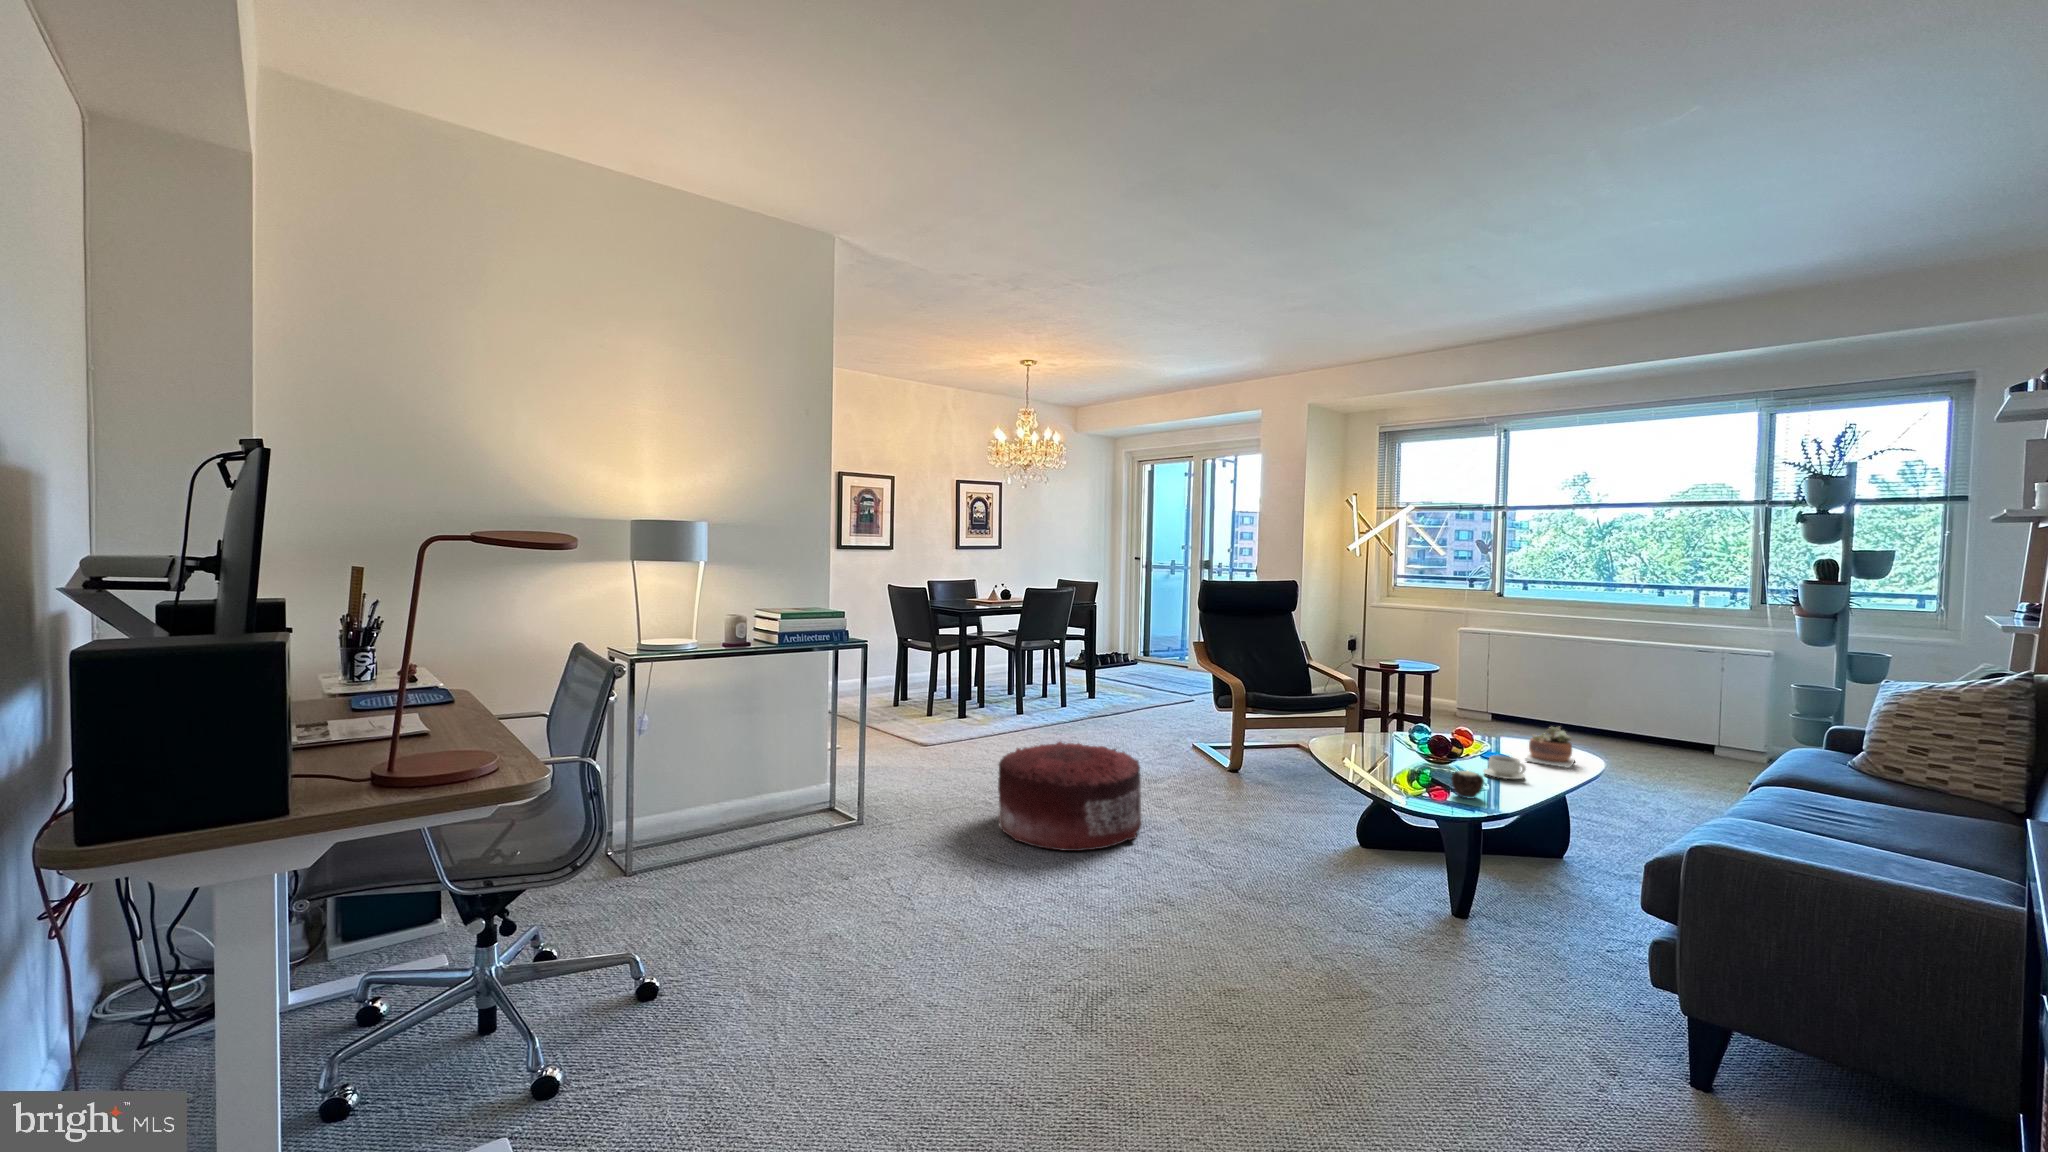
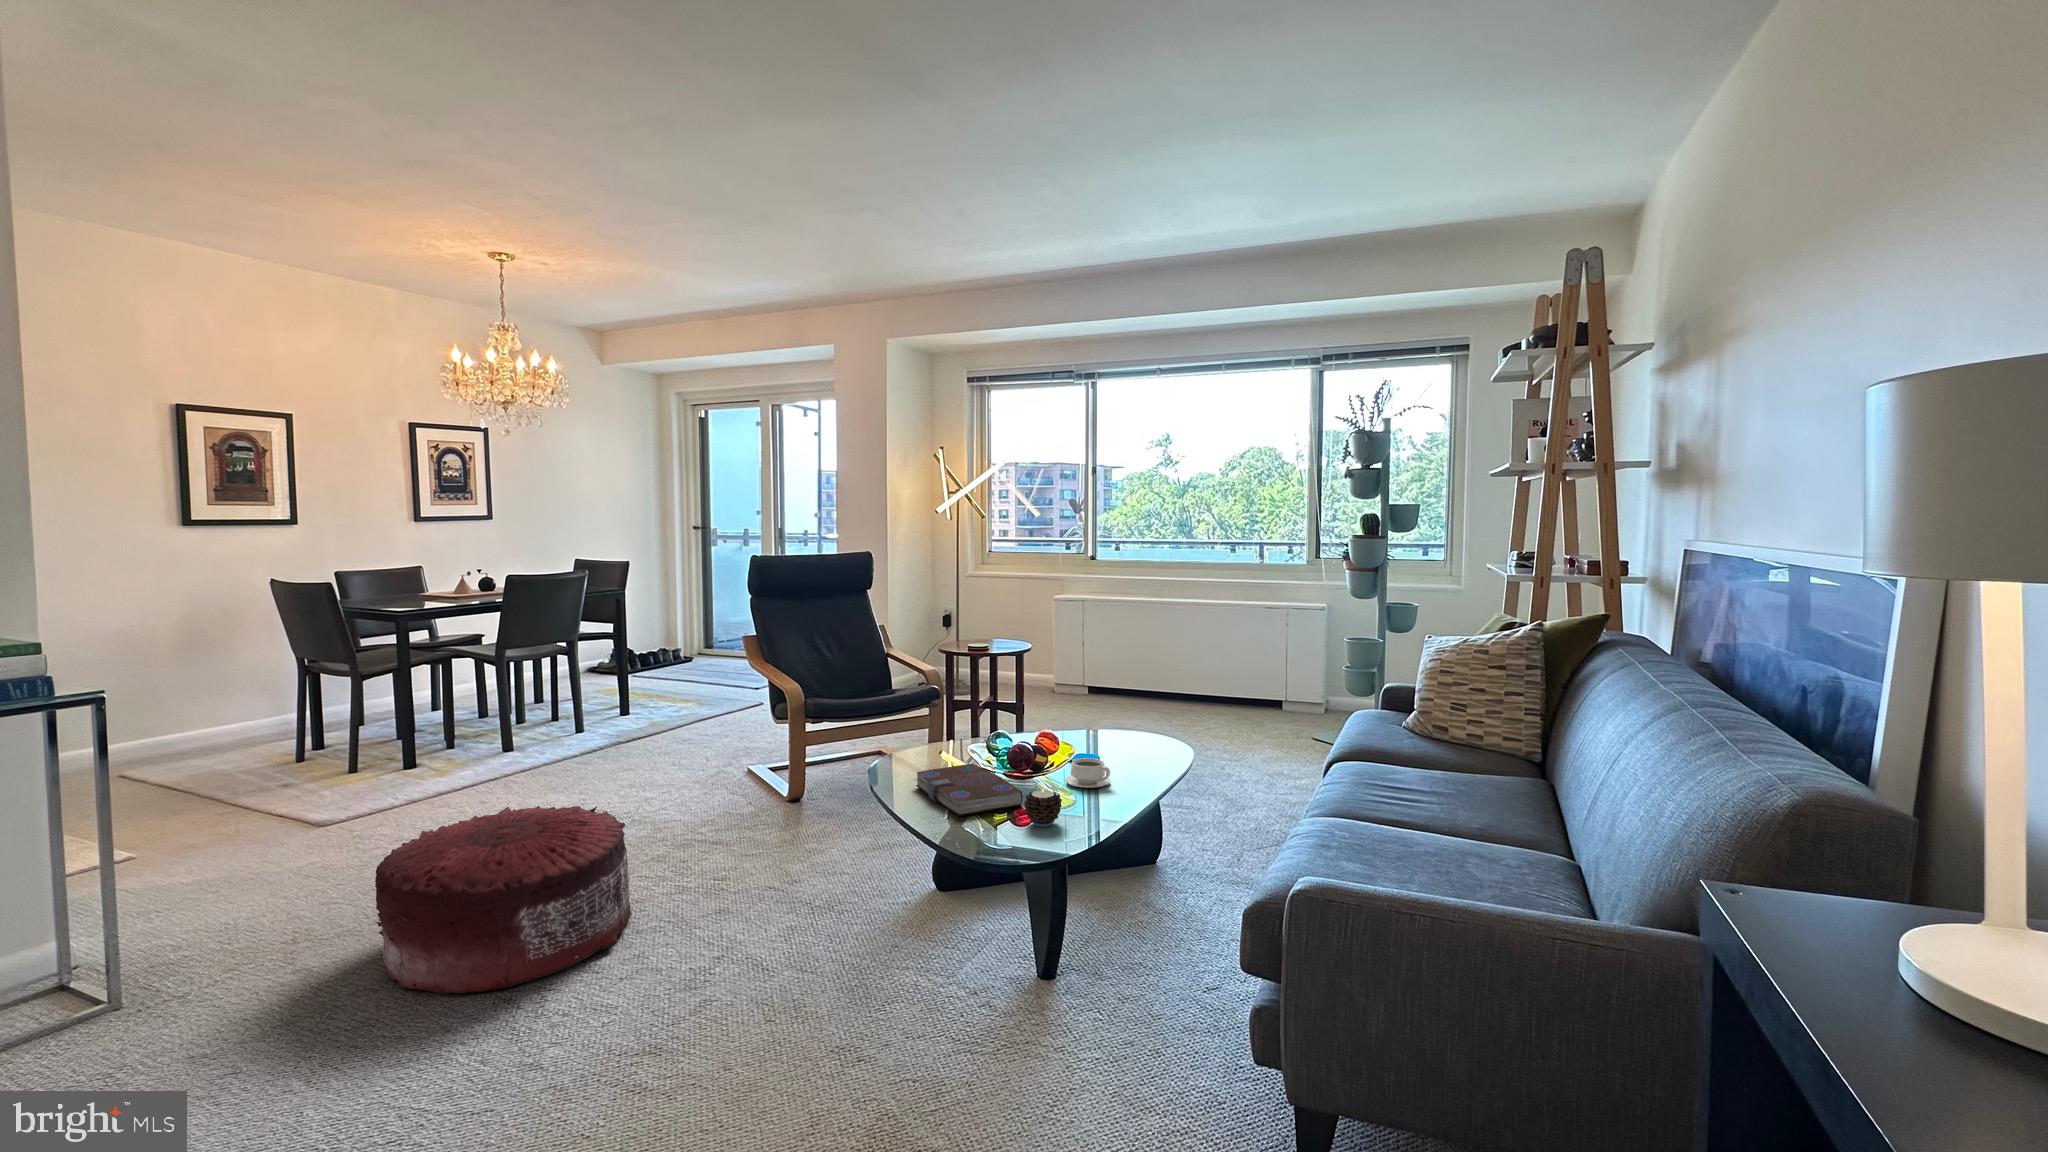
succulent plant: present [1525,727,1574,768] -> none [1111,712,1162,761]
book: none [1350,750,1447,783] -> present [914,764,1023,816]

